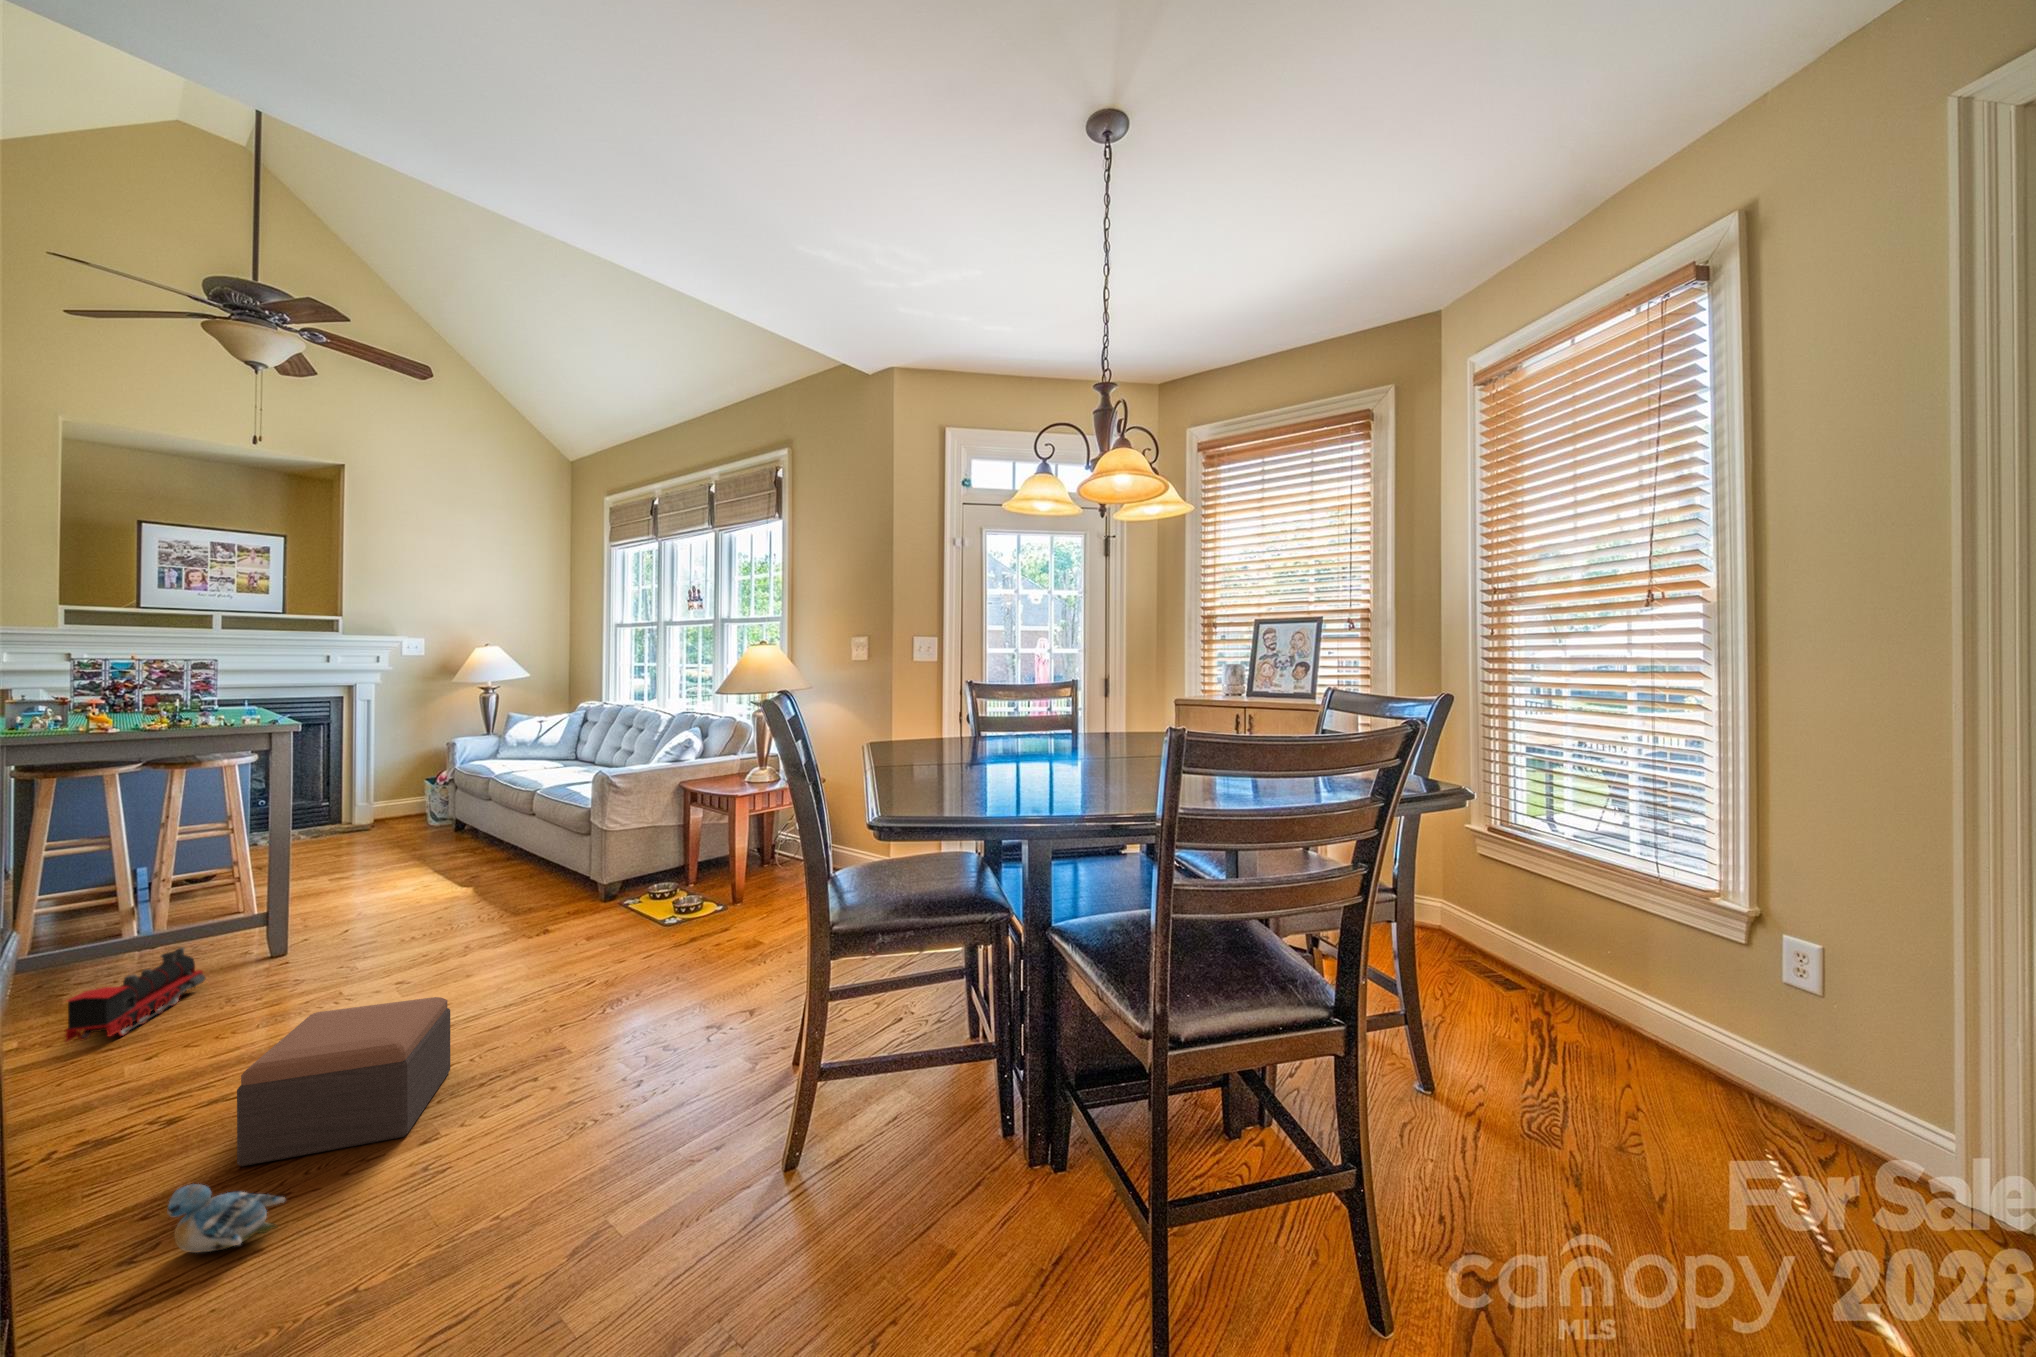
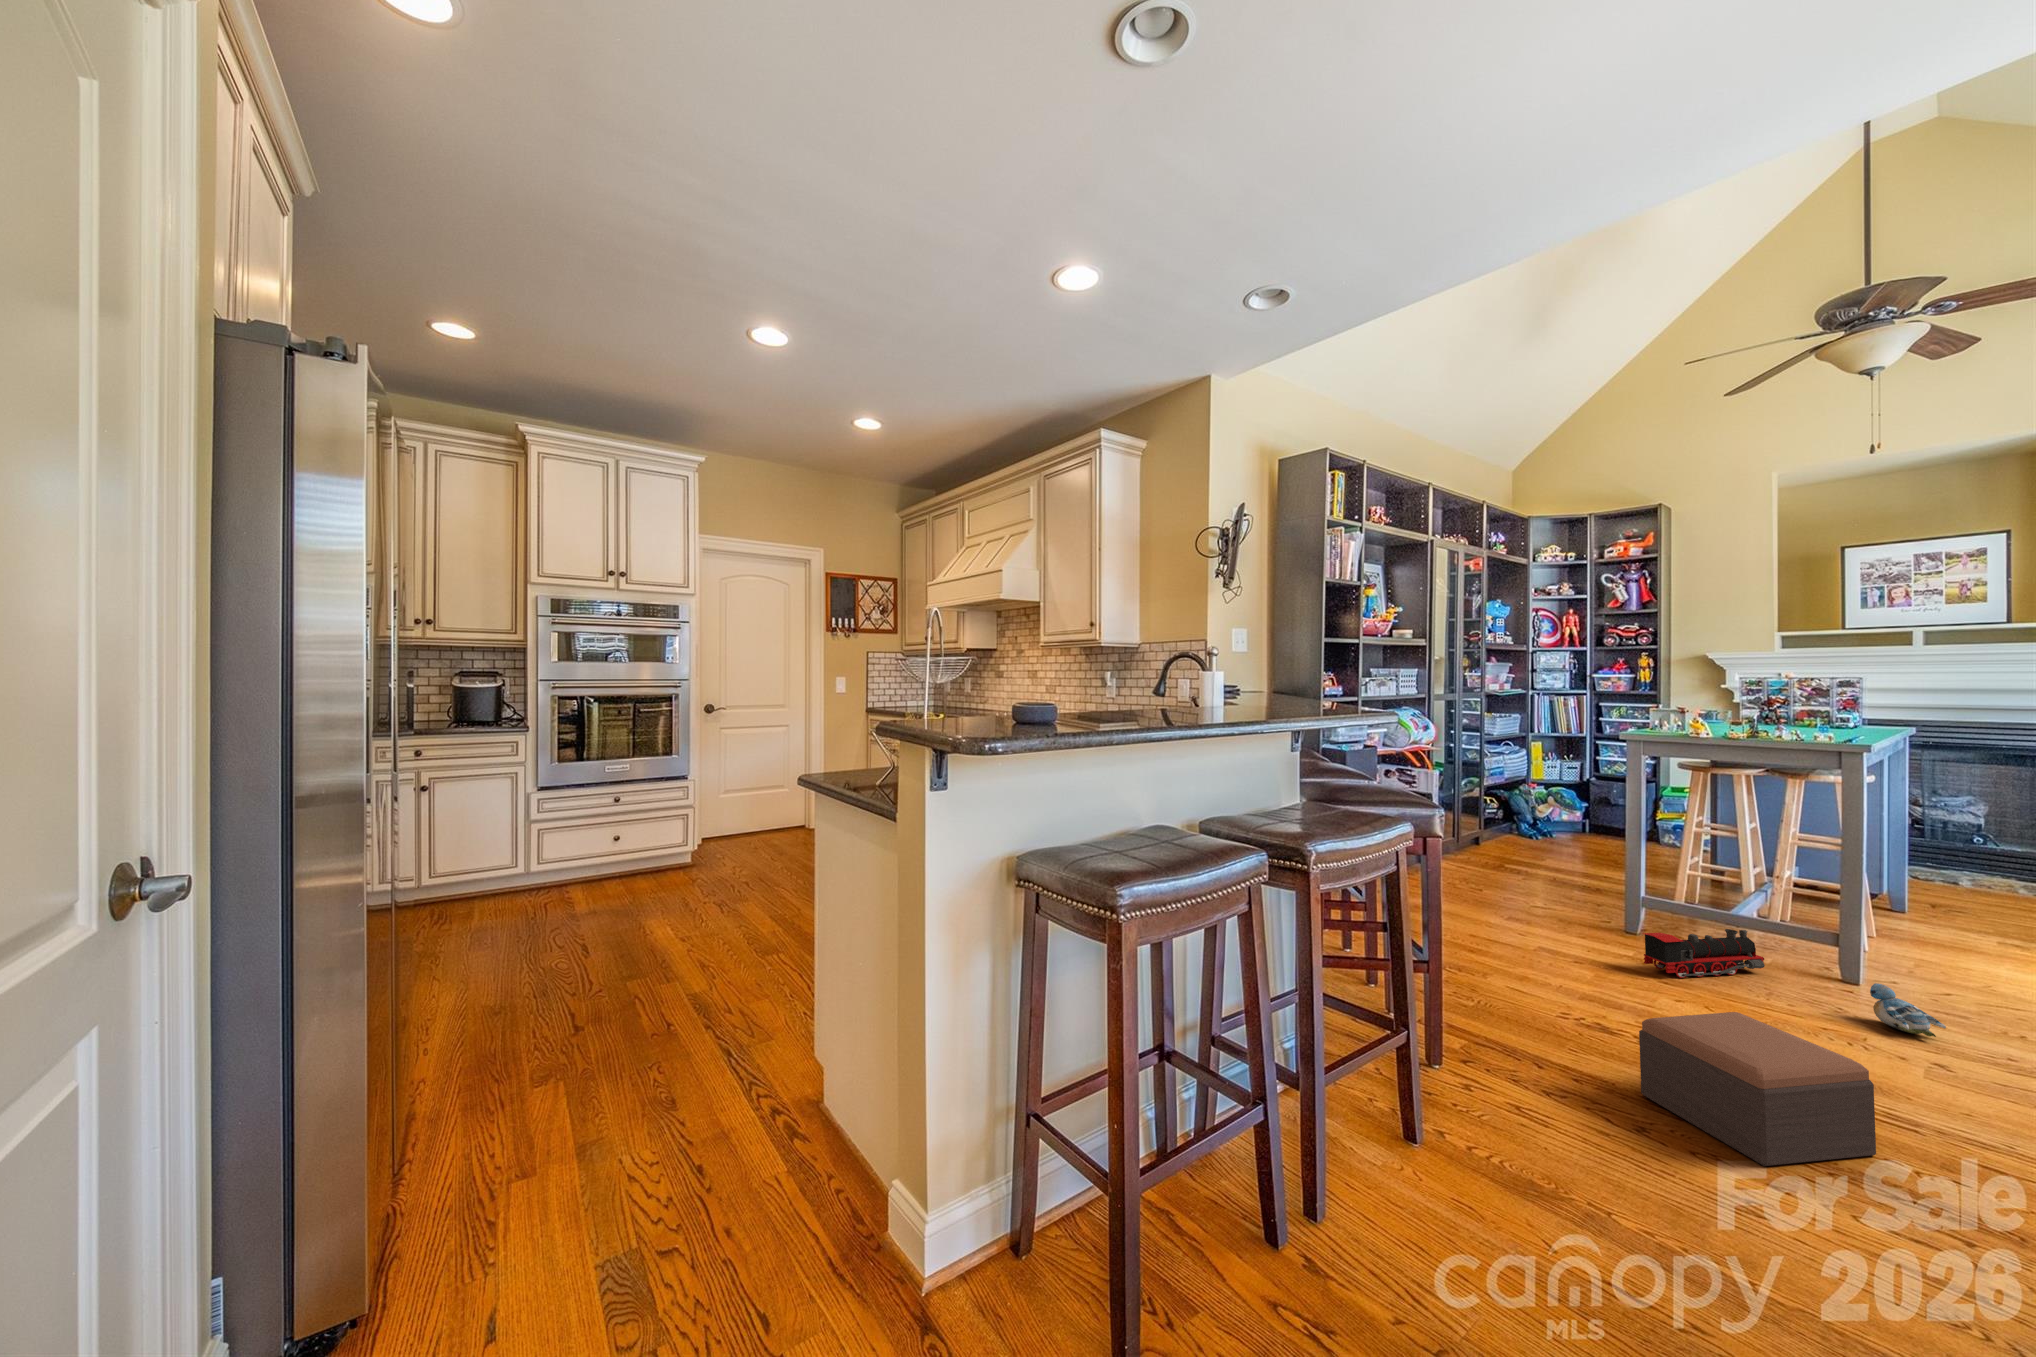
plush toy: present [168,1184,285,1253] -> present [1870,983,1946,1037]

